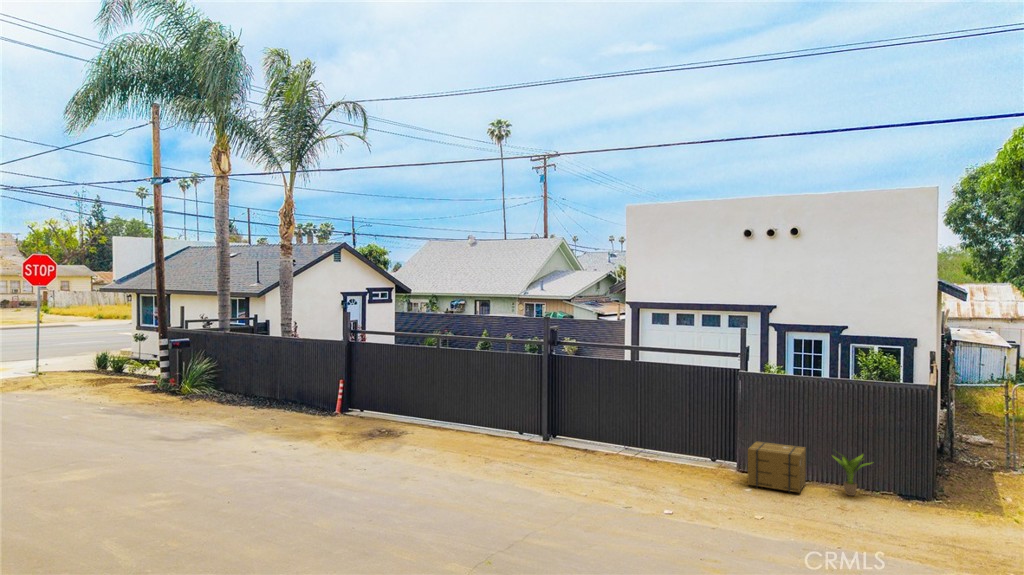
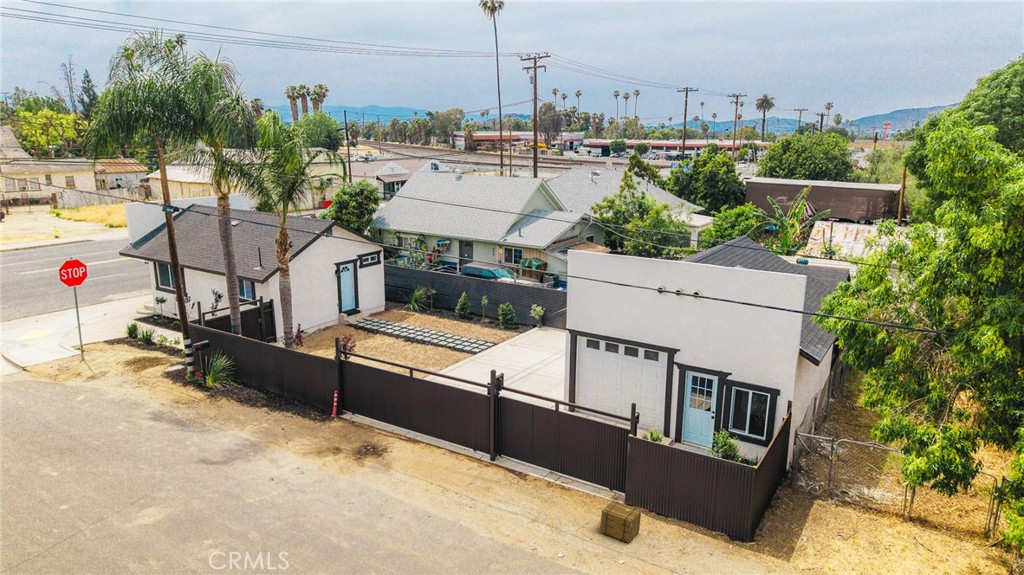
potted plant: present [833,454,871,496] -> none [653,517,678,546]

